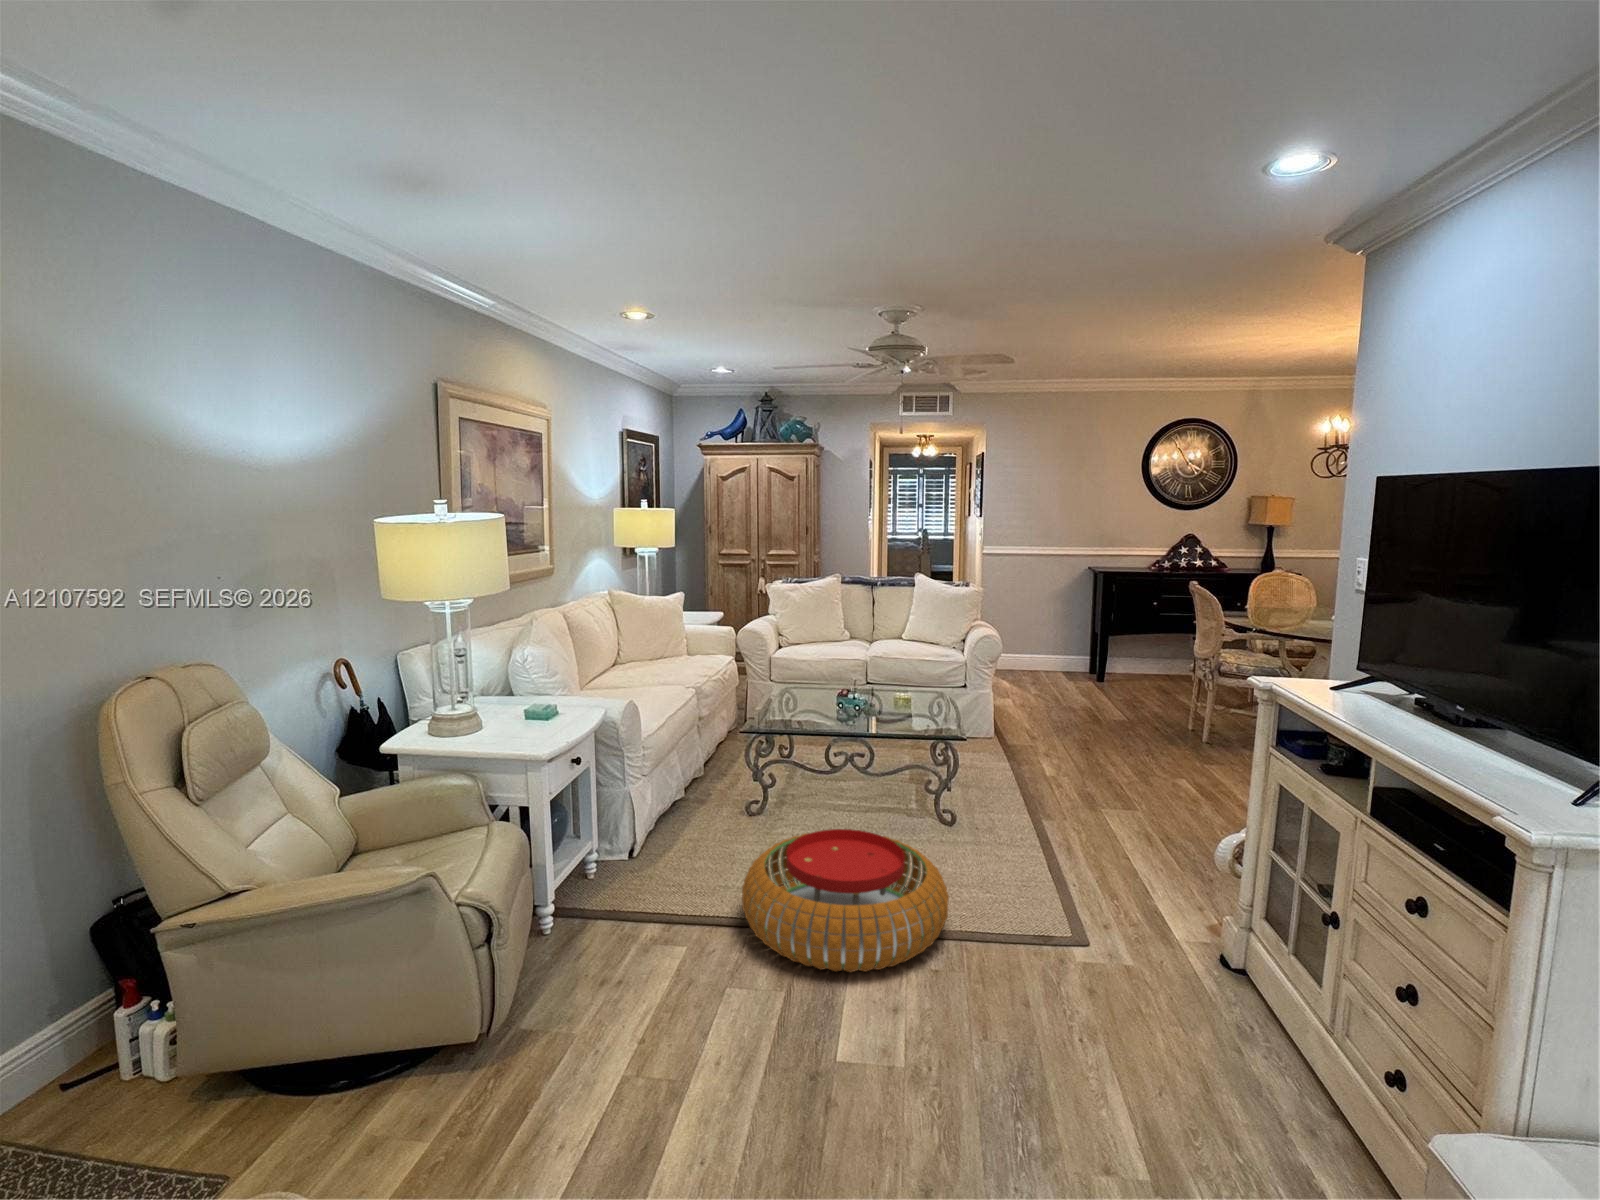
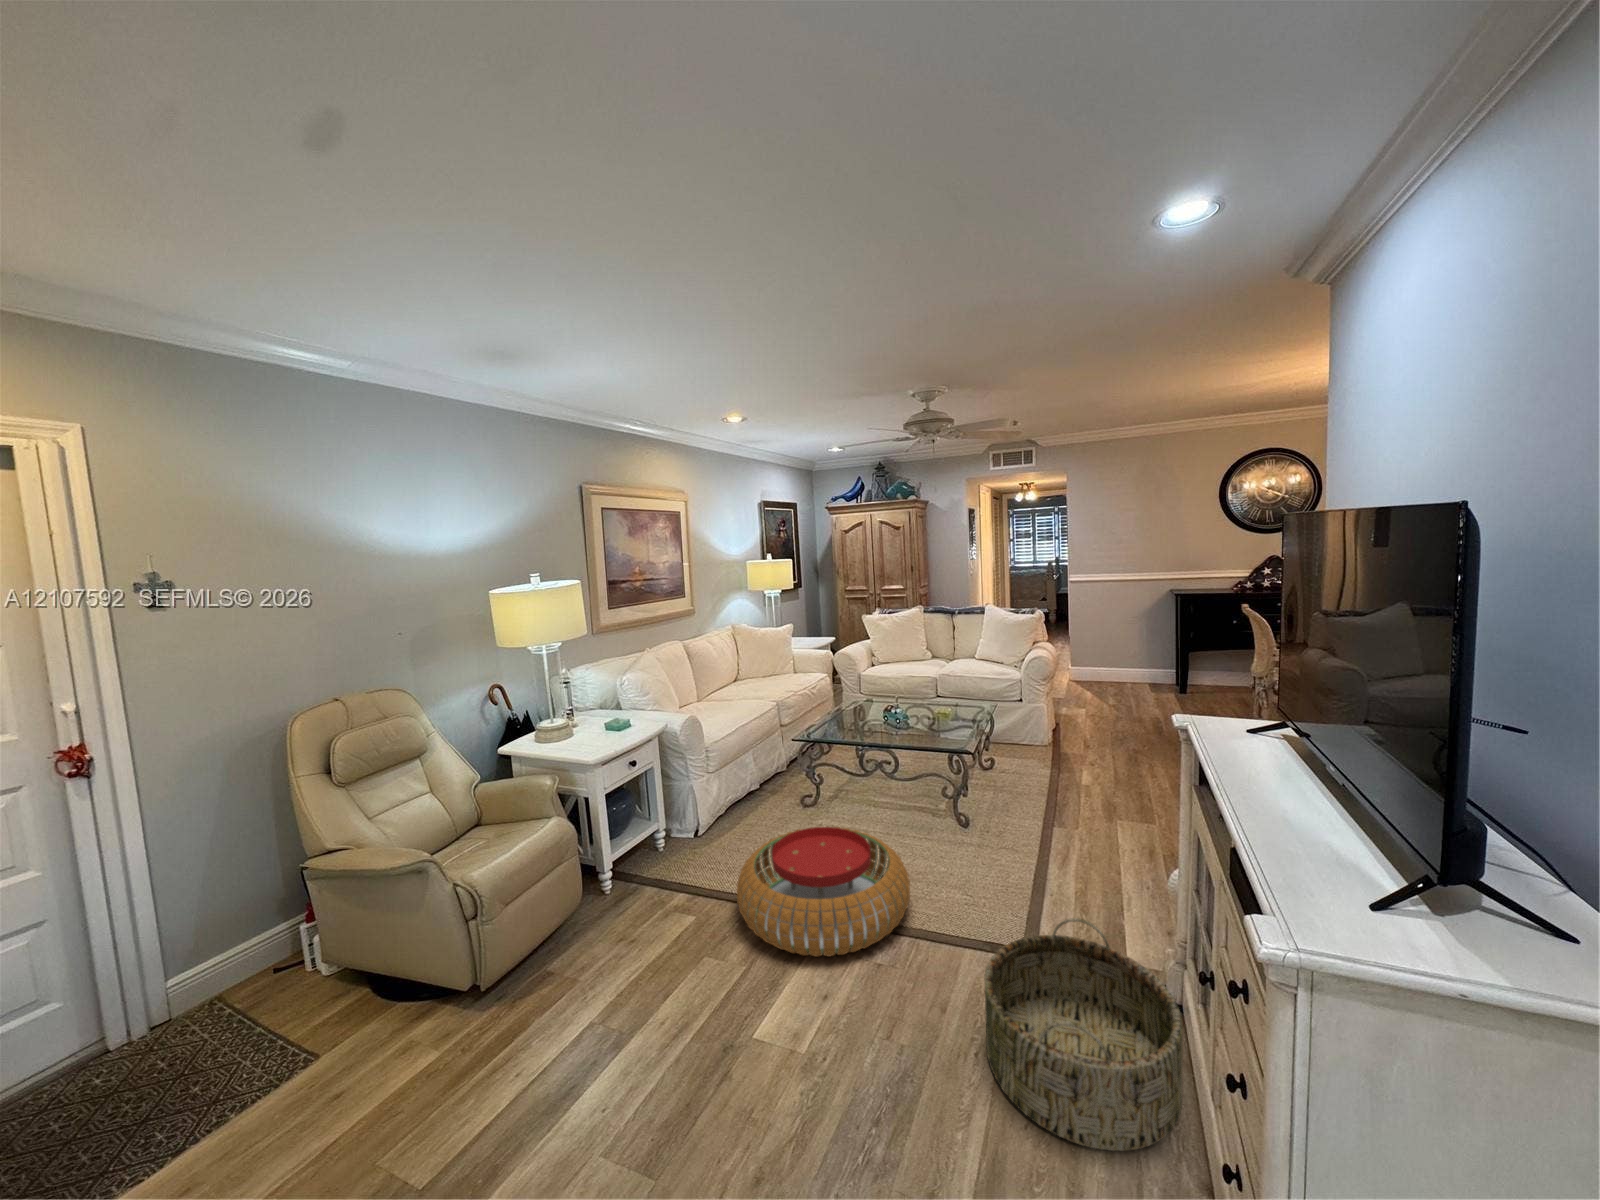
basket: none [1083,891,1288,1095] -> present [985,918,1183,1151]

